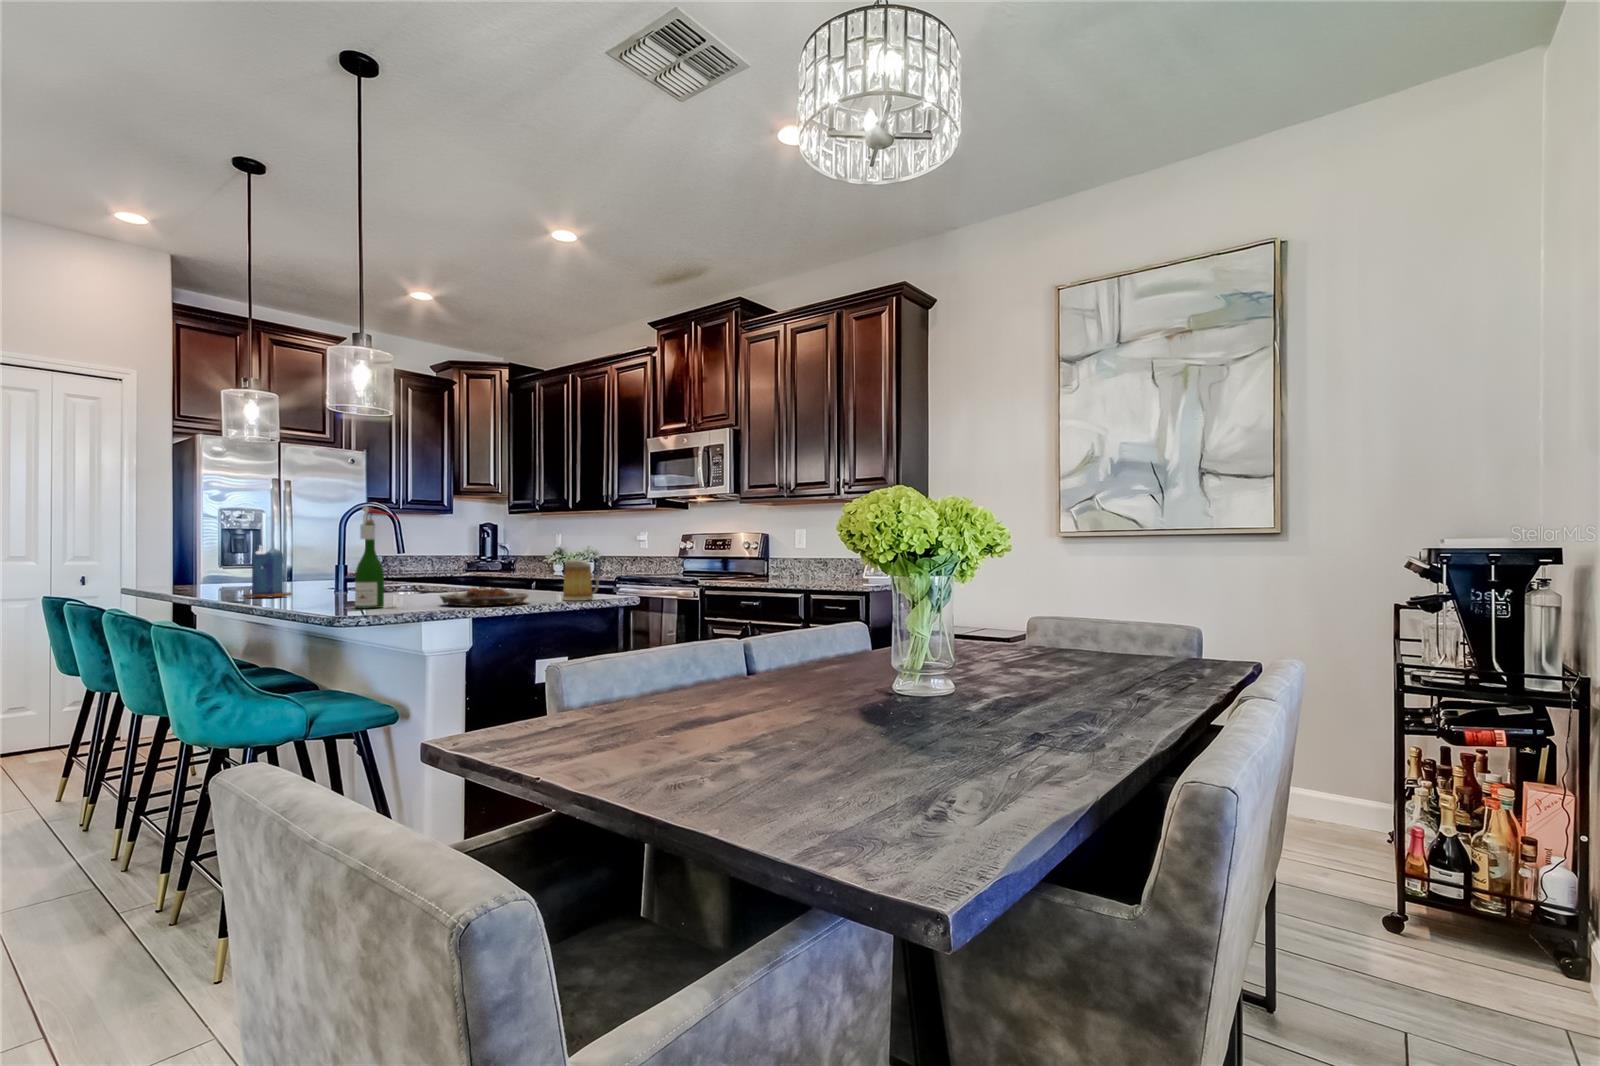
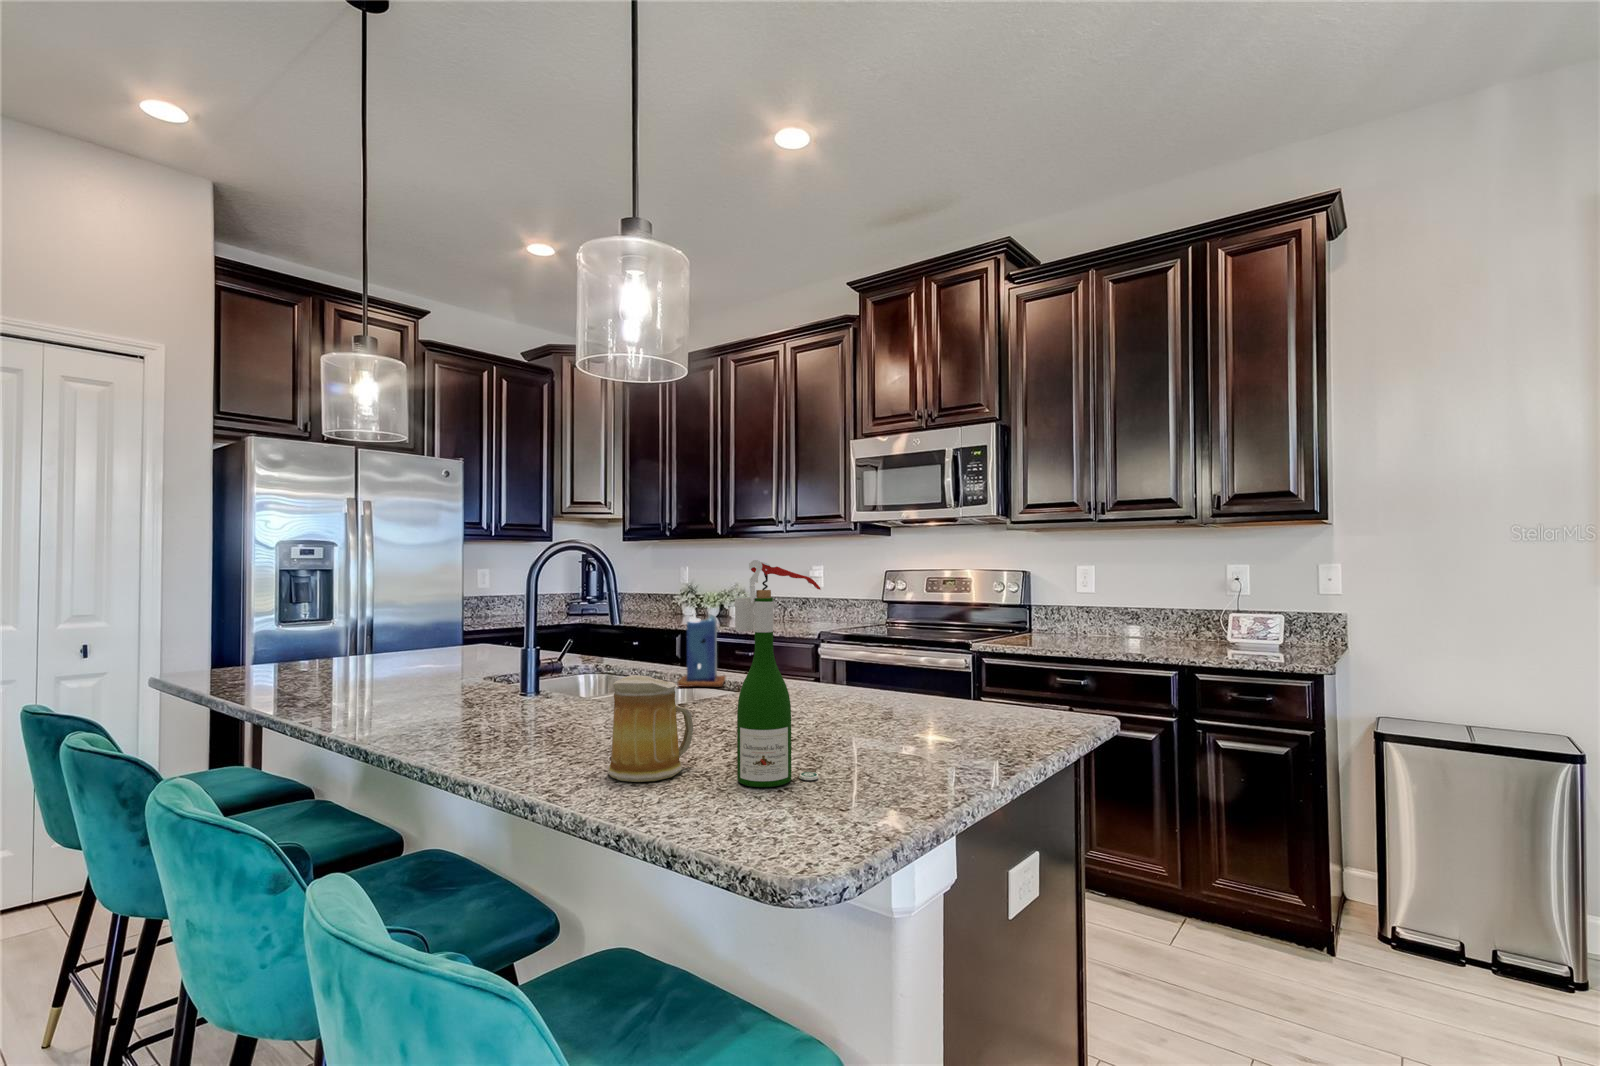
candle: present [242,546,292,597] -> present [678,610,725,687]
mug: present [563,559,599,601] -> present [608,675,693,782]
plate: present [440,588,529,607] -> none [862,716,1032,772]

